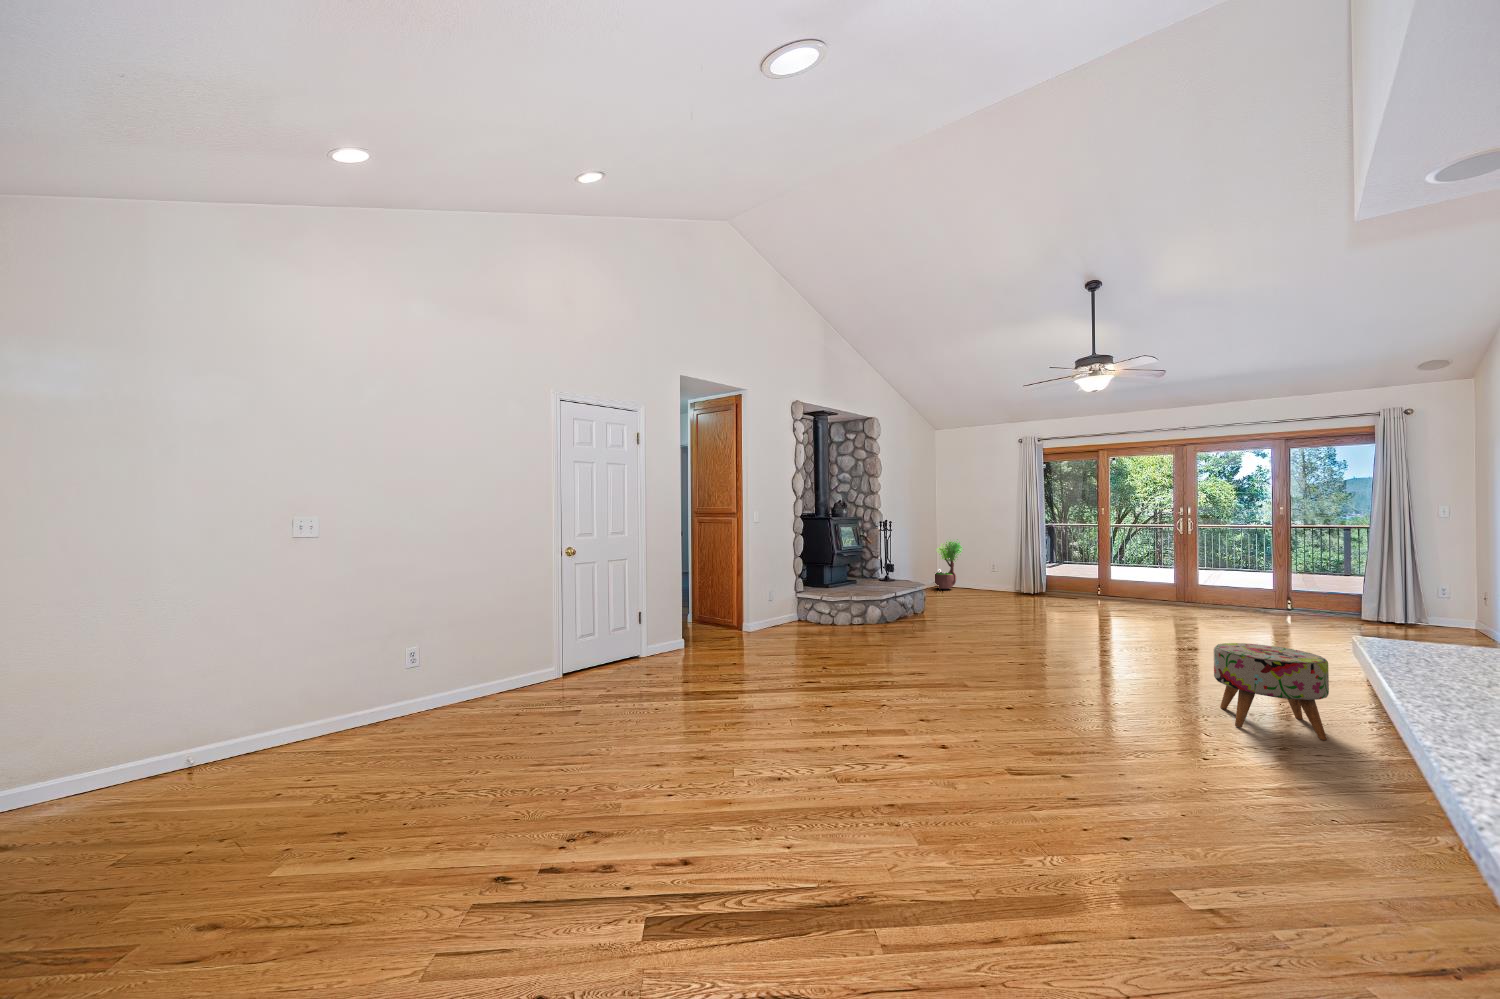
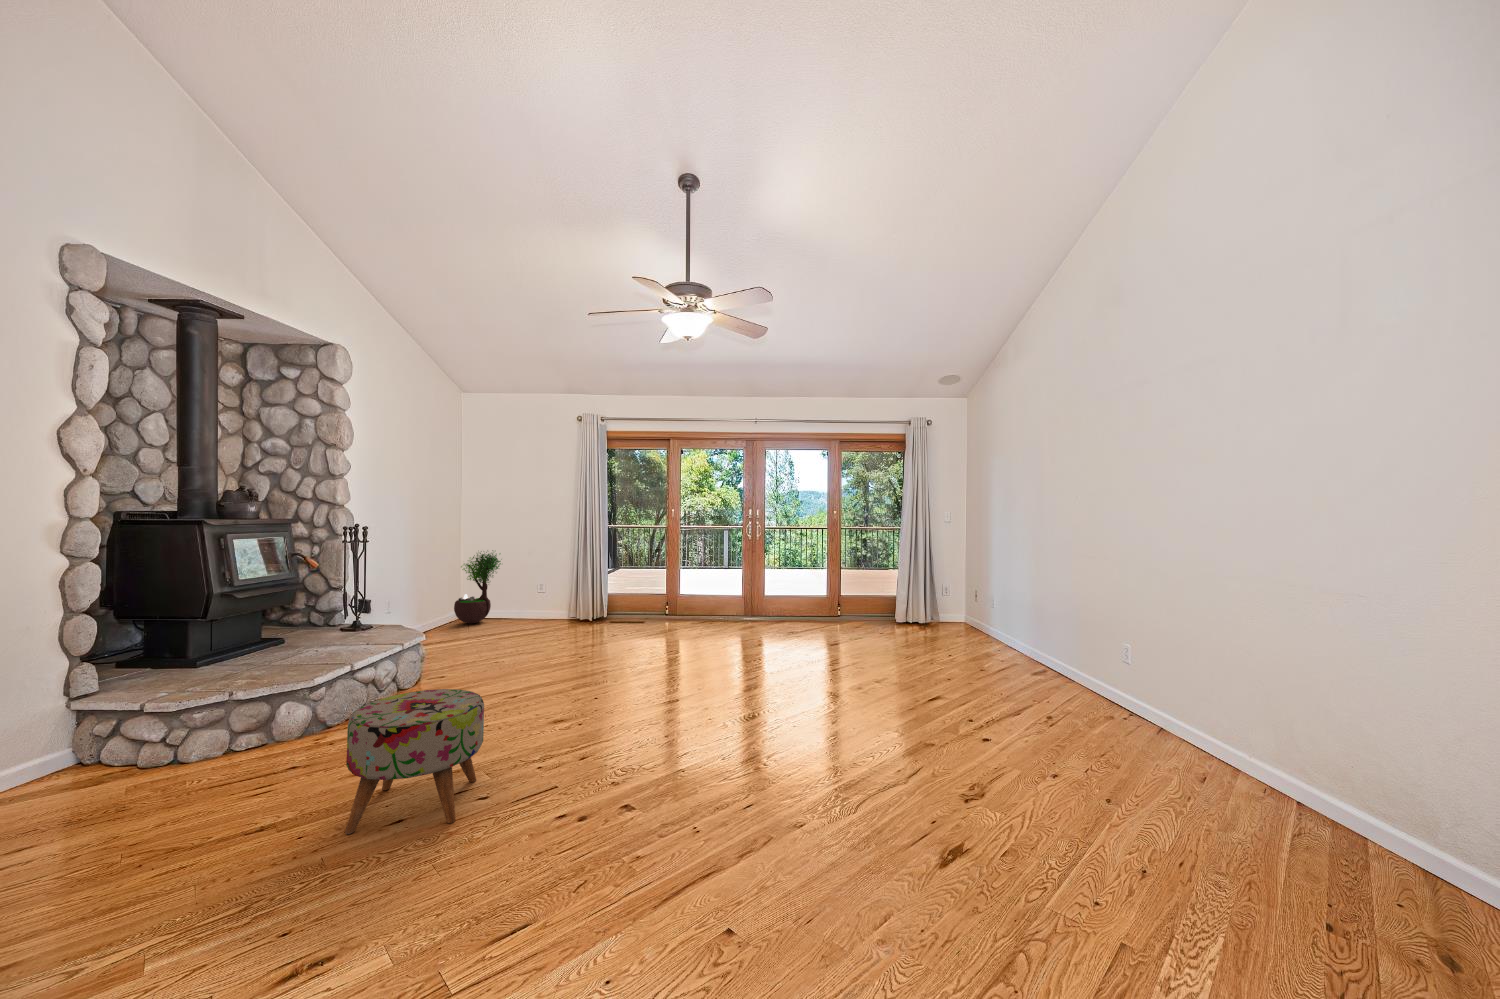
ottoman: present [1214,643,1329,740] -> present [345,689,484,834]

